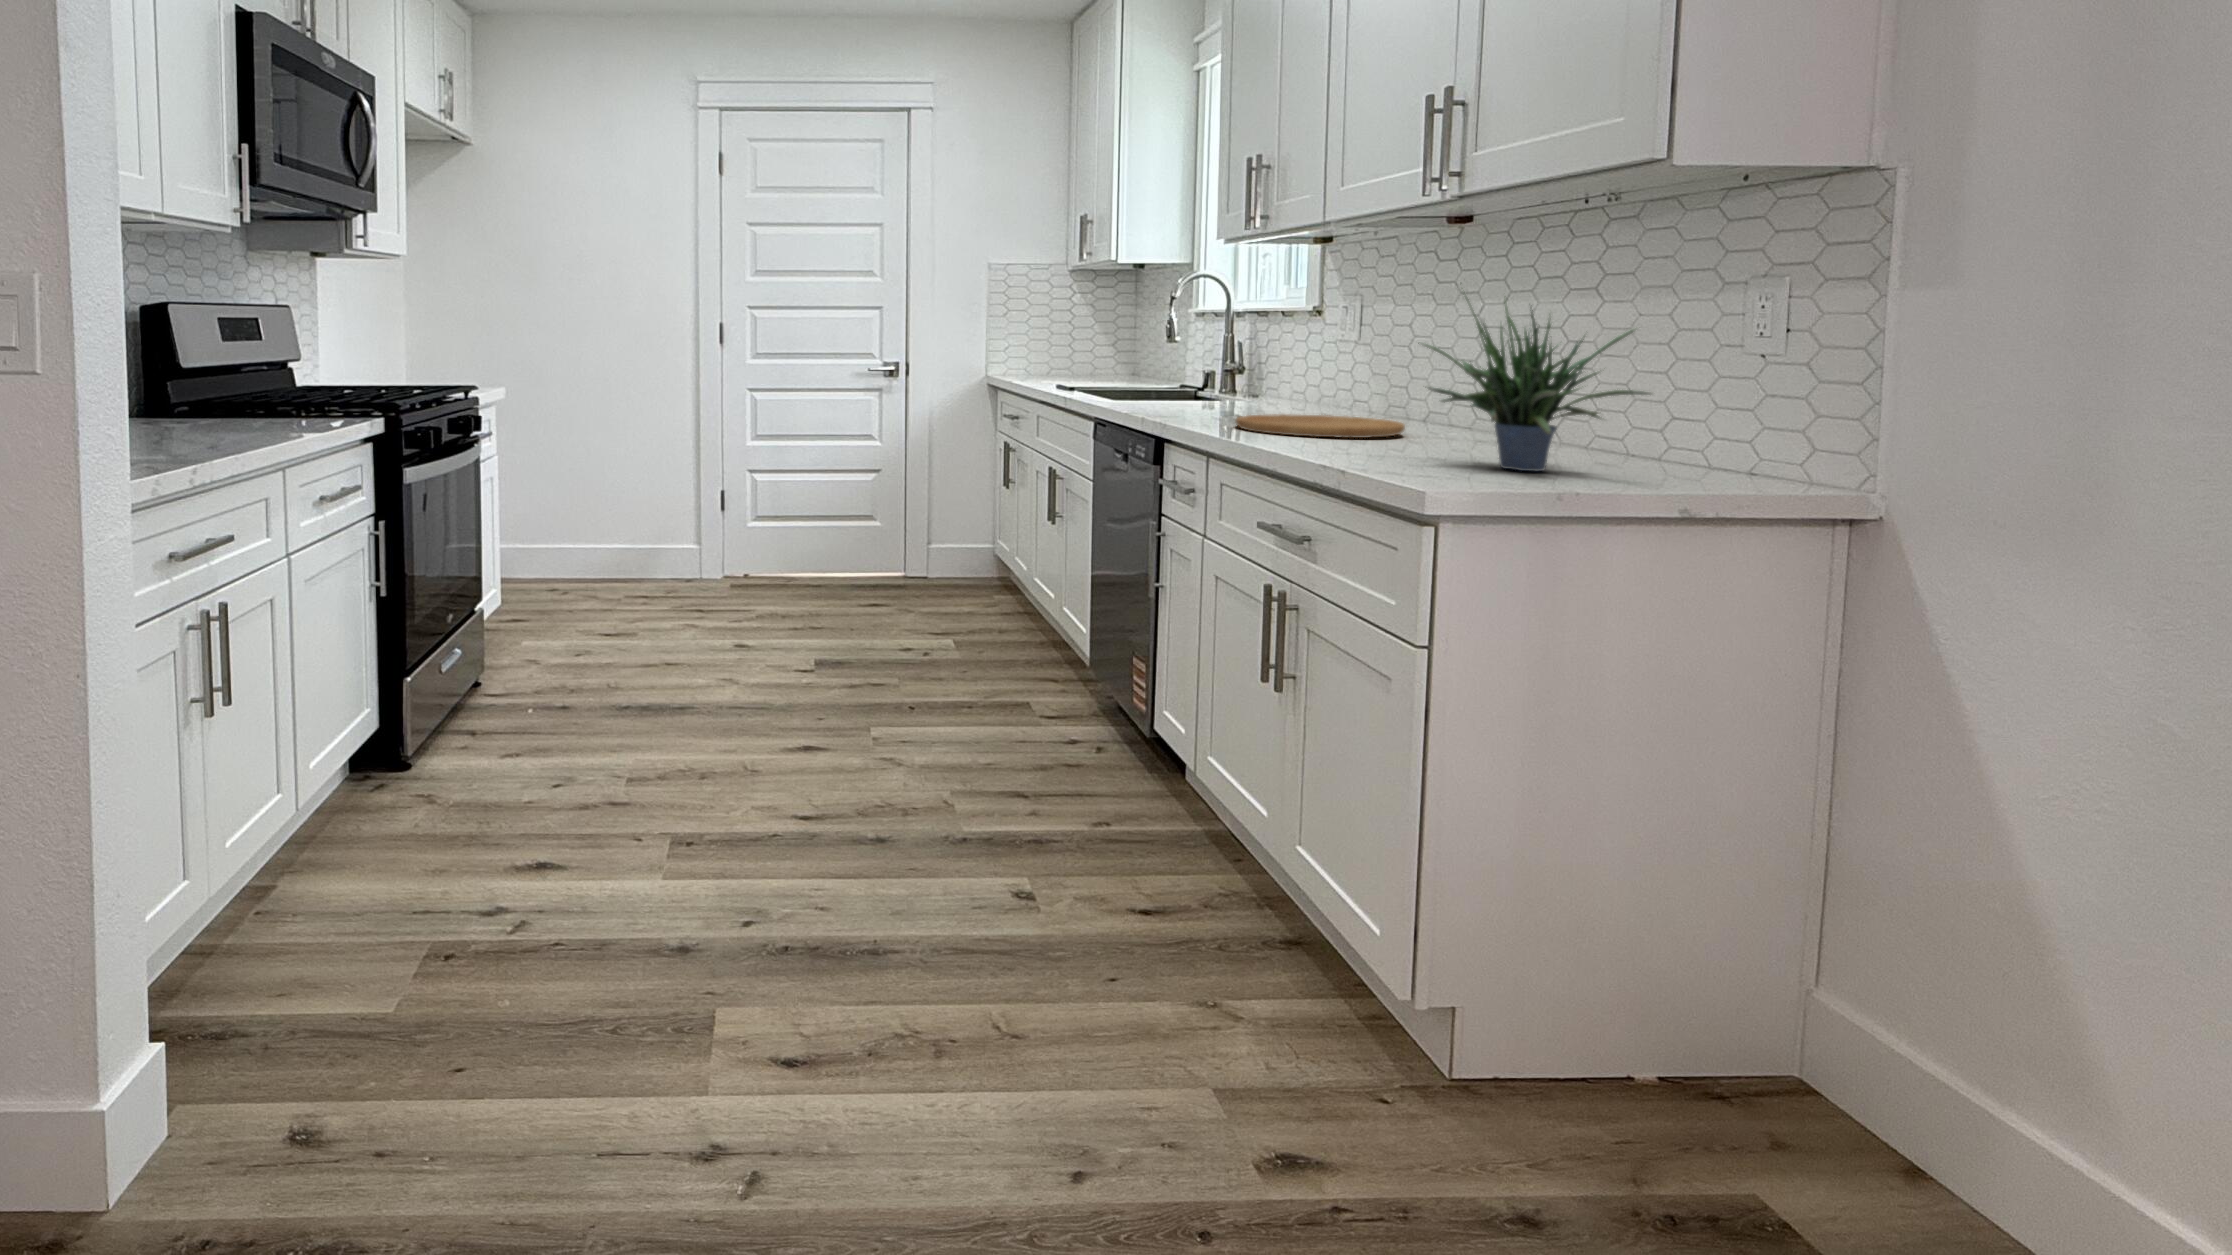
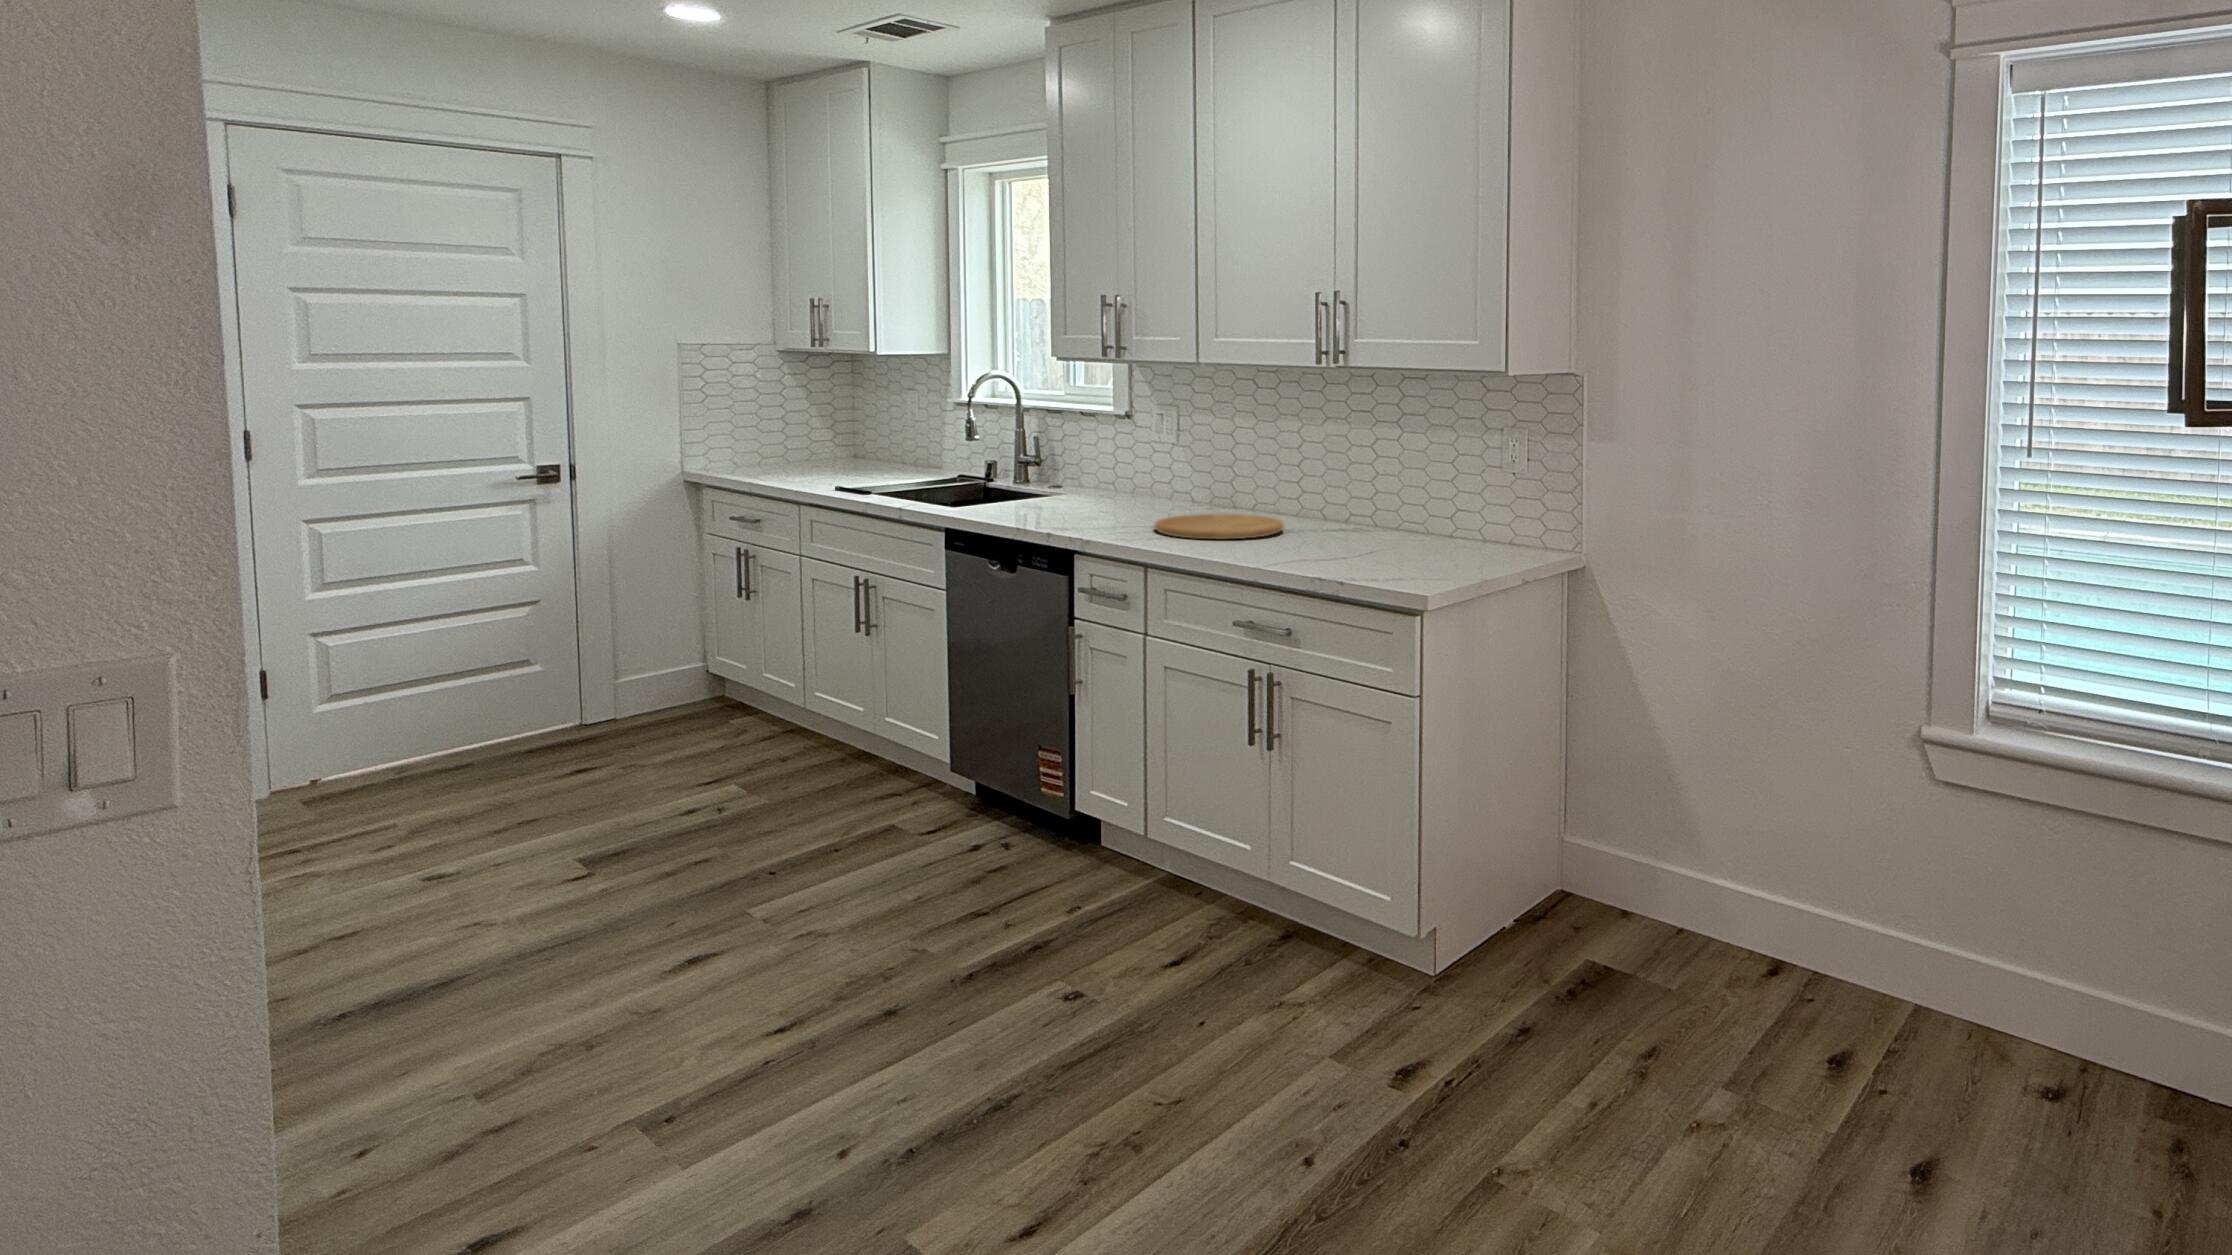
potted plant: present [1418,300,1651,472] -> none [1343,431,1488,560]

